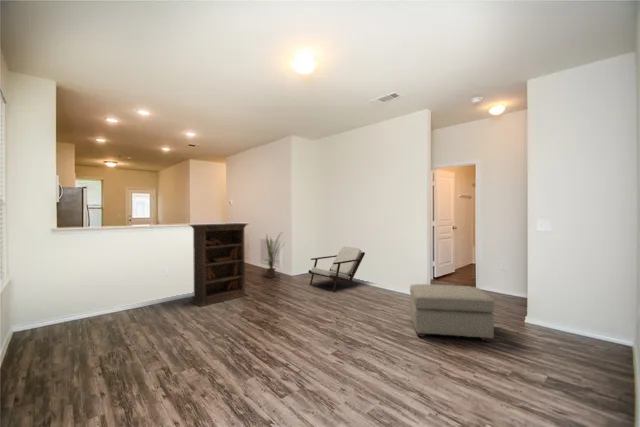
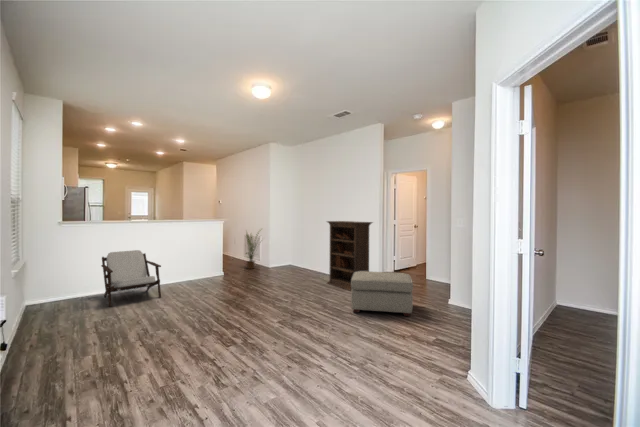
bookcase: present [190,223,247,307] -> present [327,221,372,291]
armchair: present [309,247,365,292] -> present [101,250,161,307]

